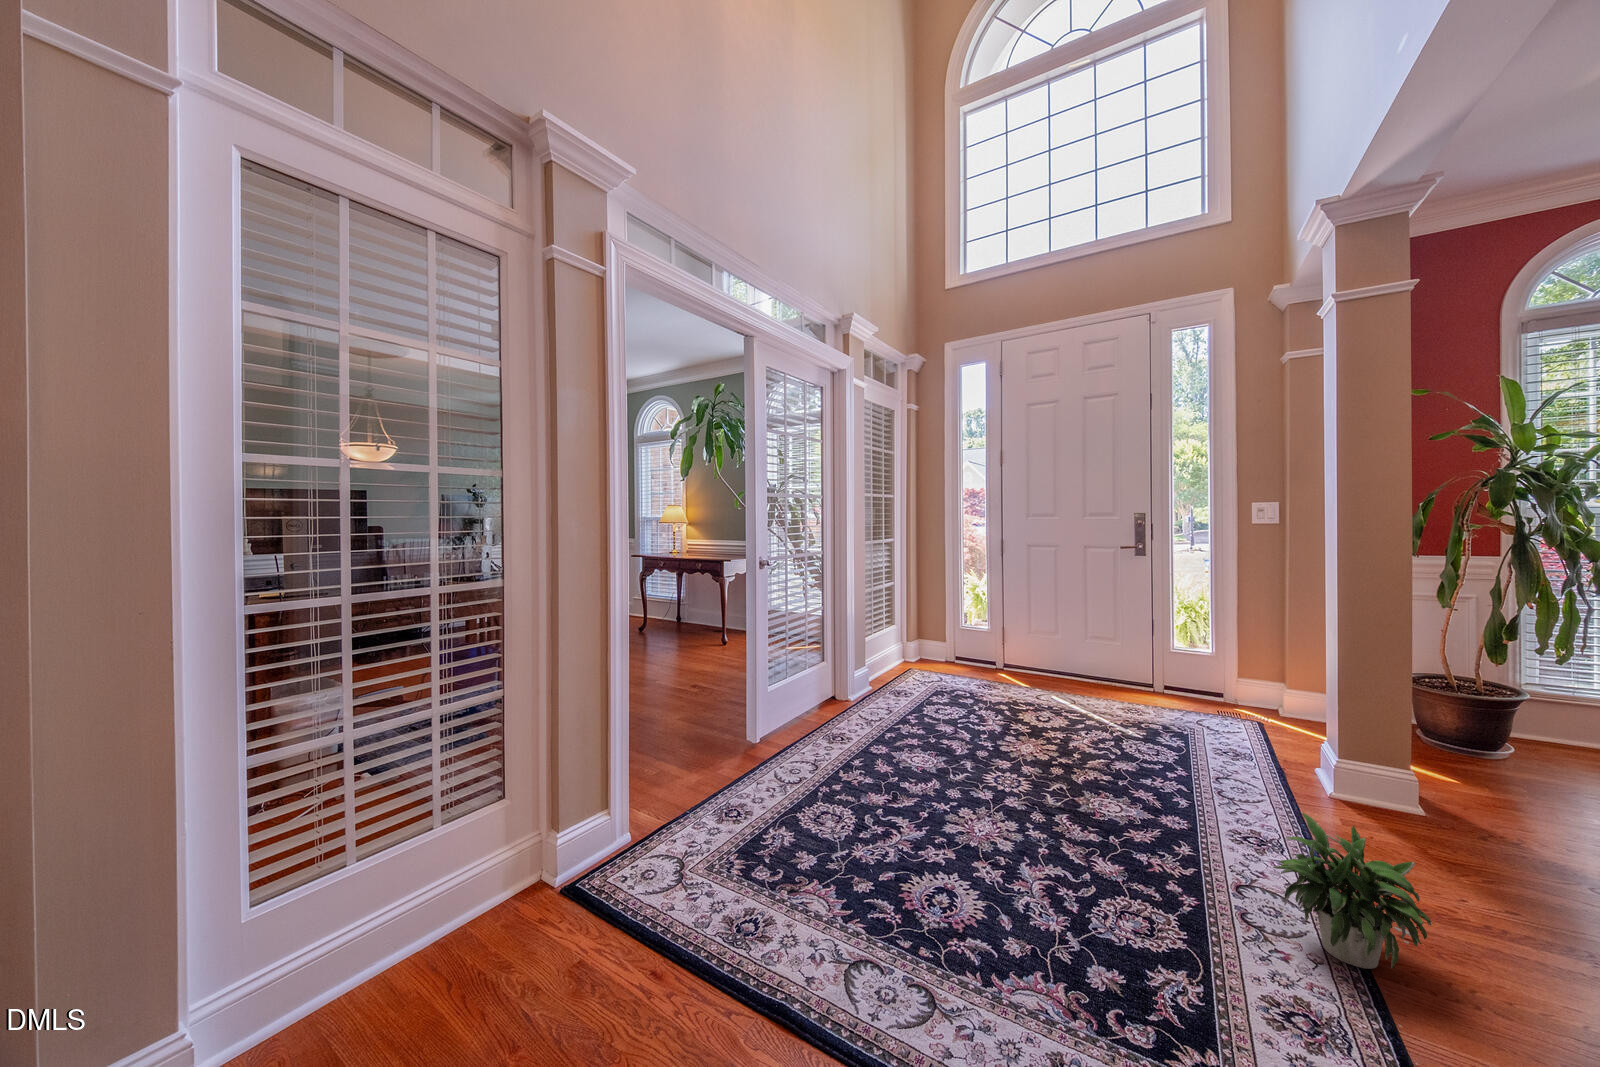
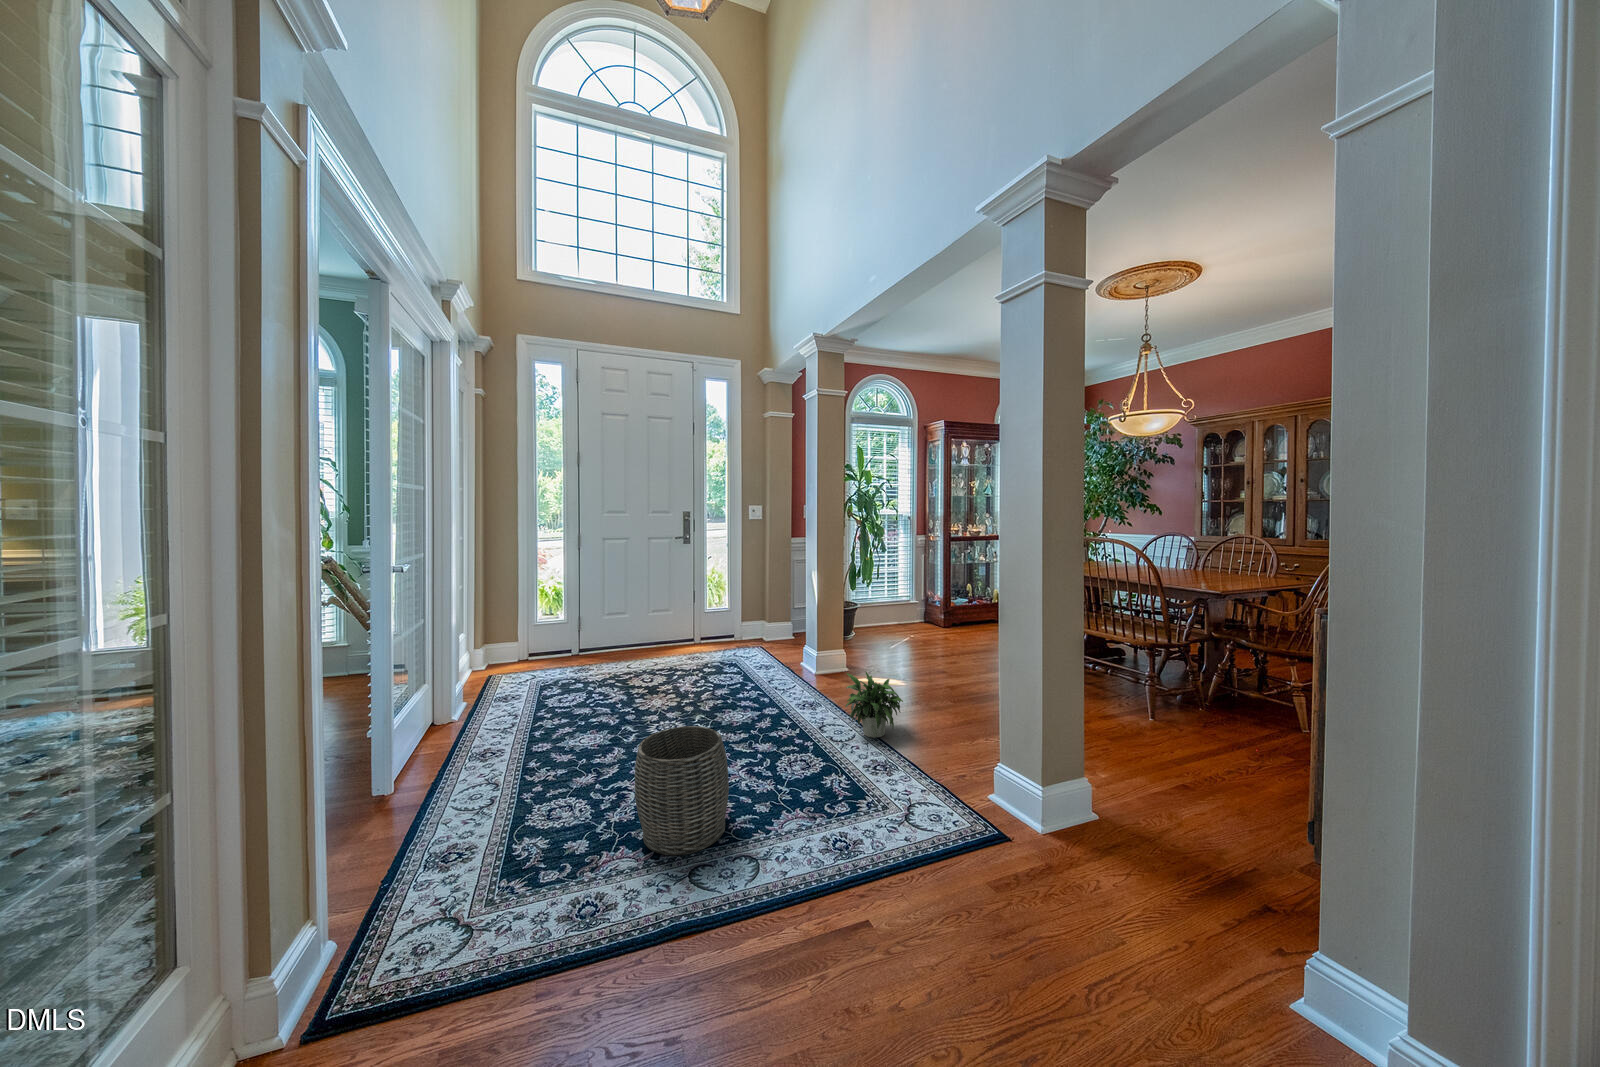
woven basket: none [845,774,964,948] -> present [635,726,729,855]

